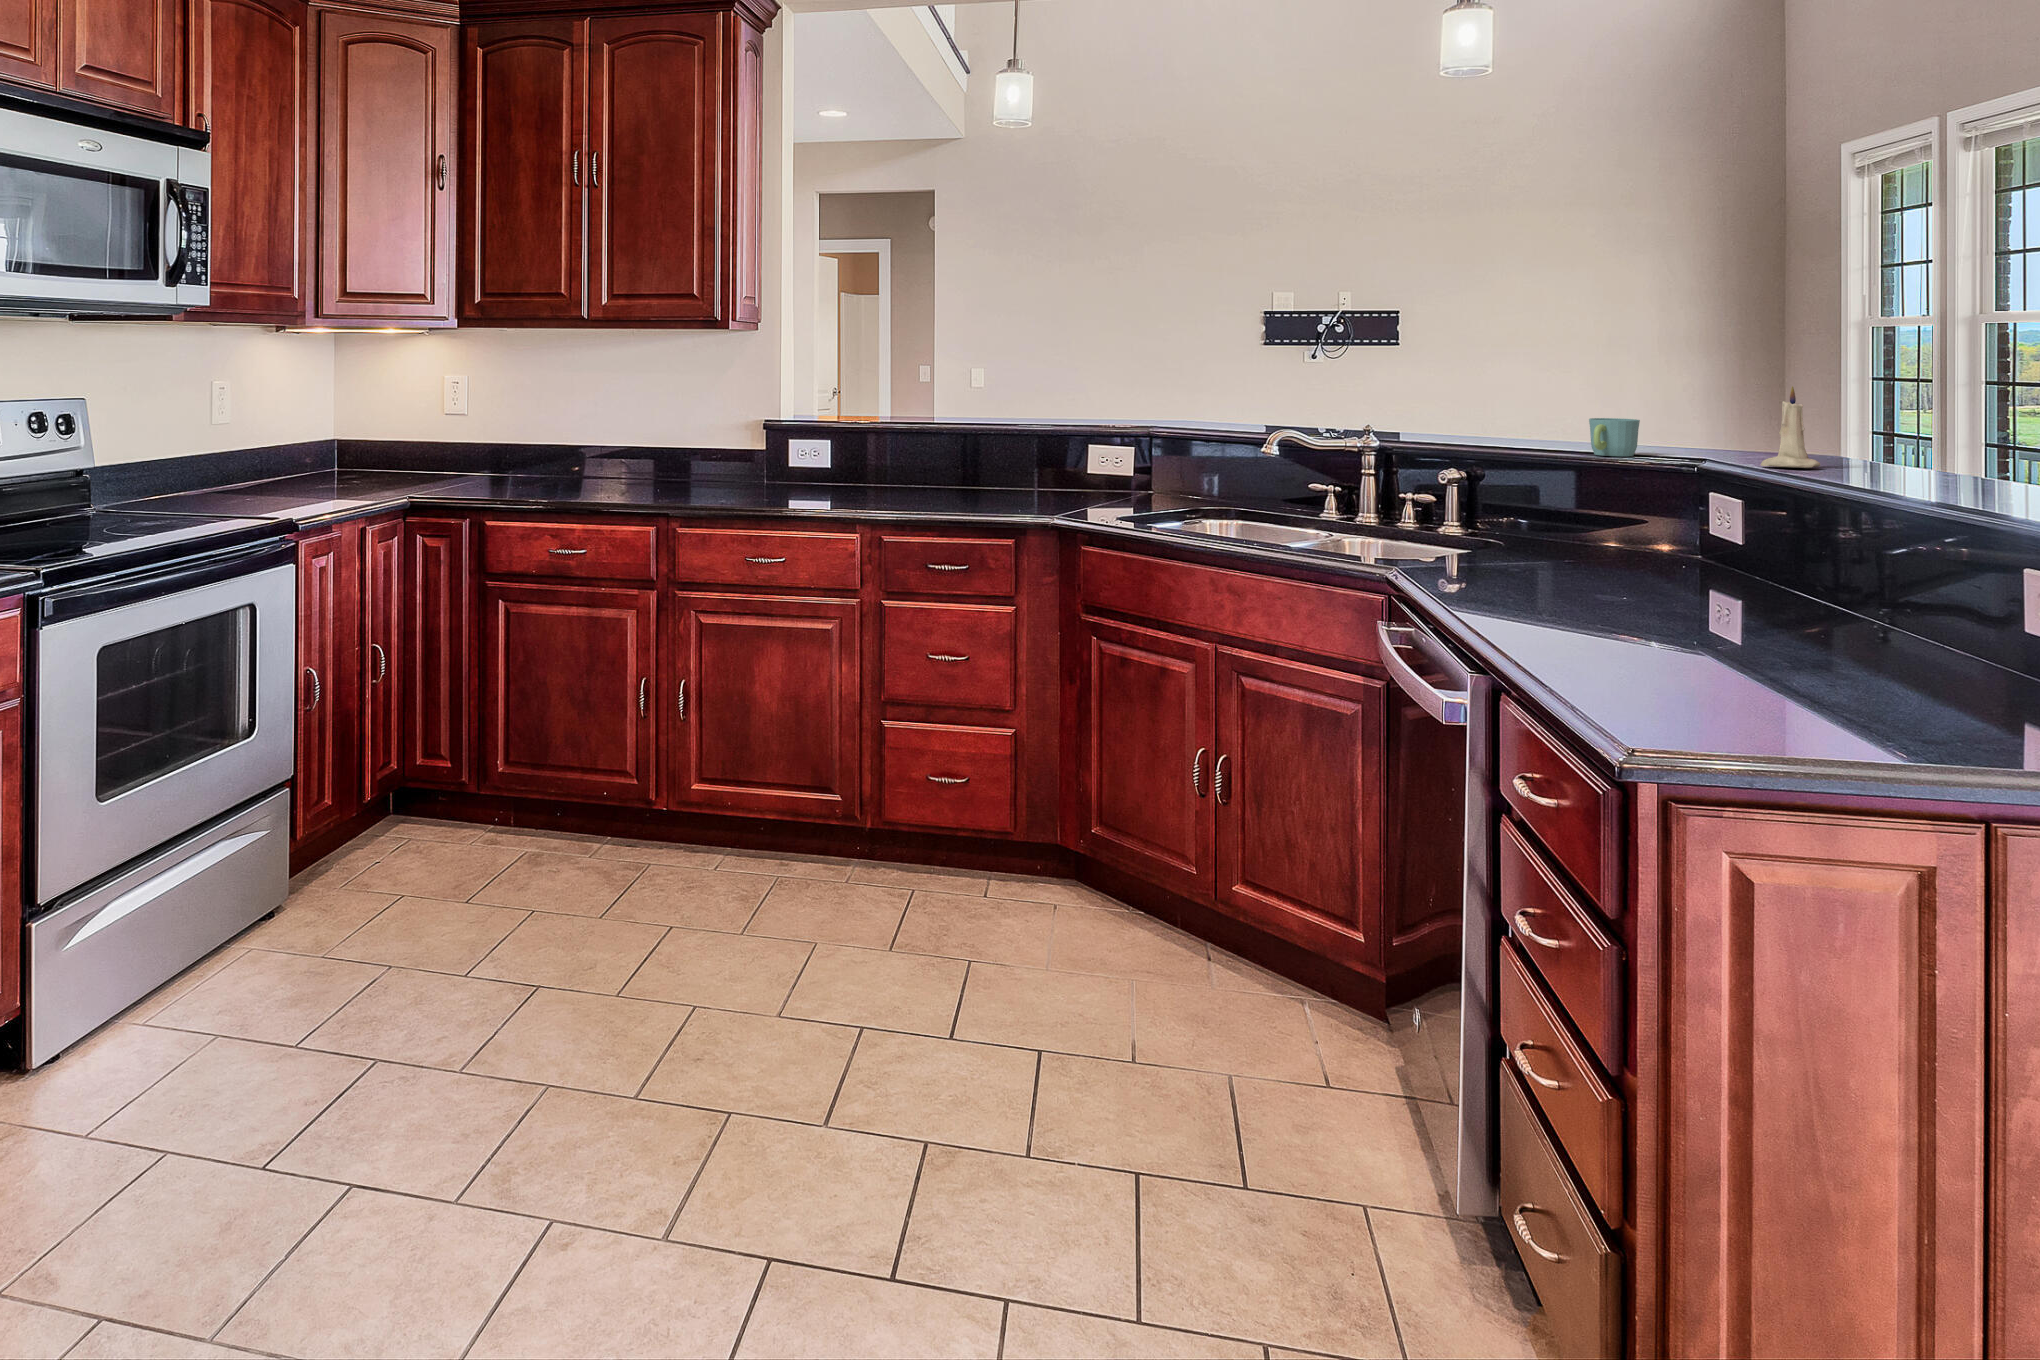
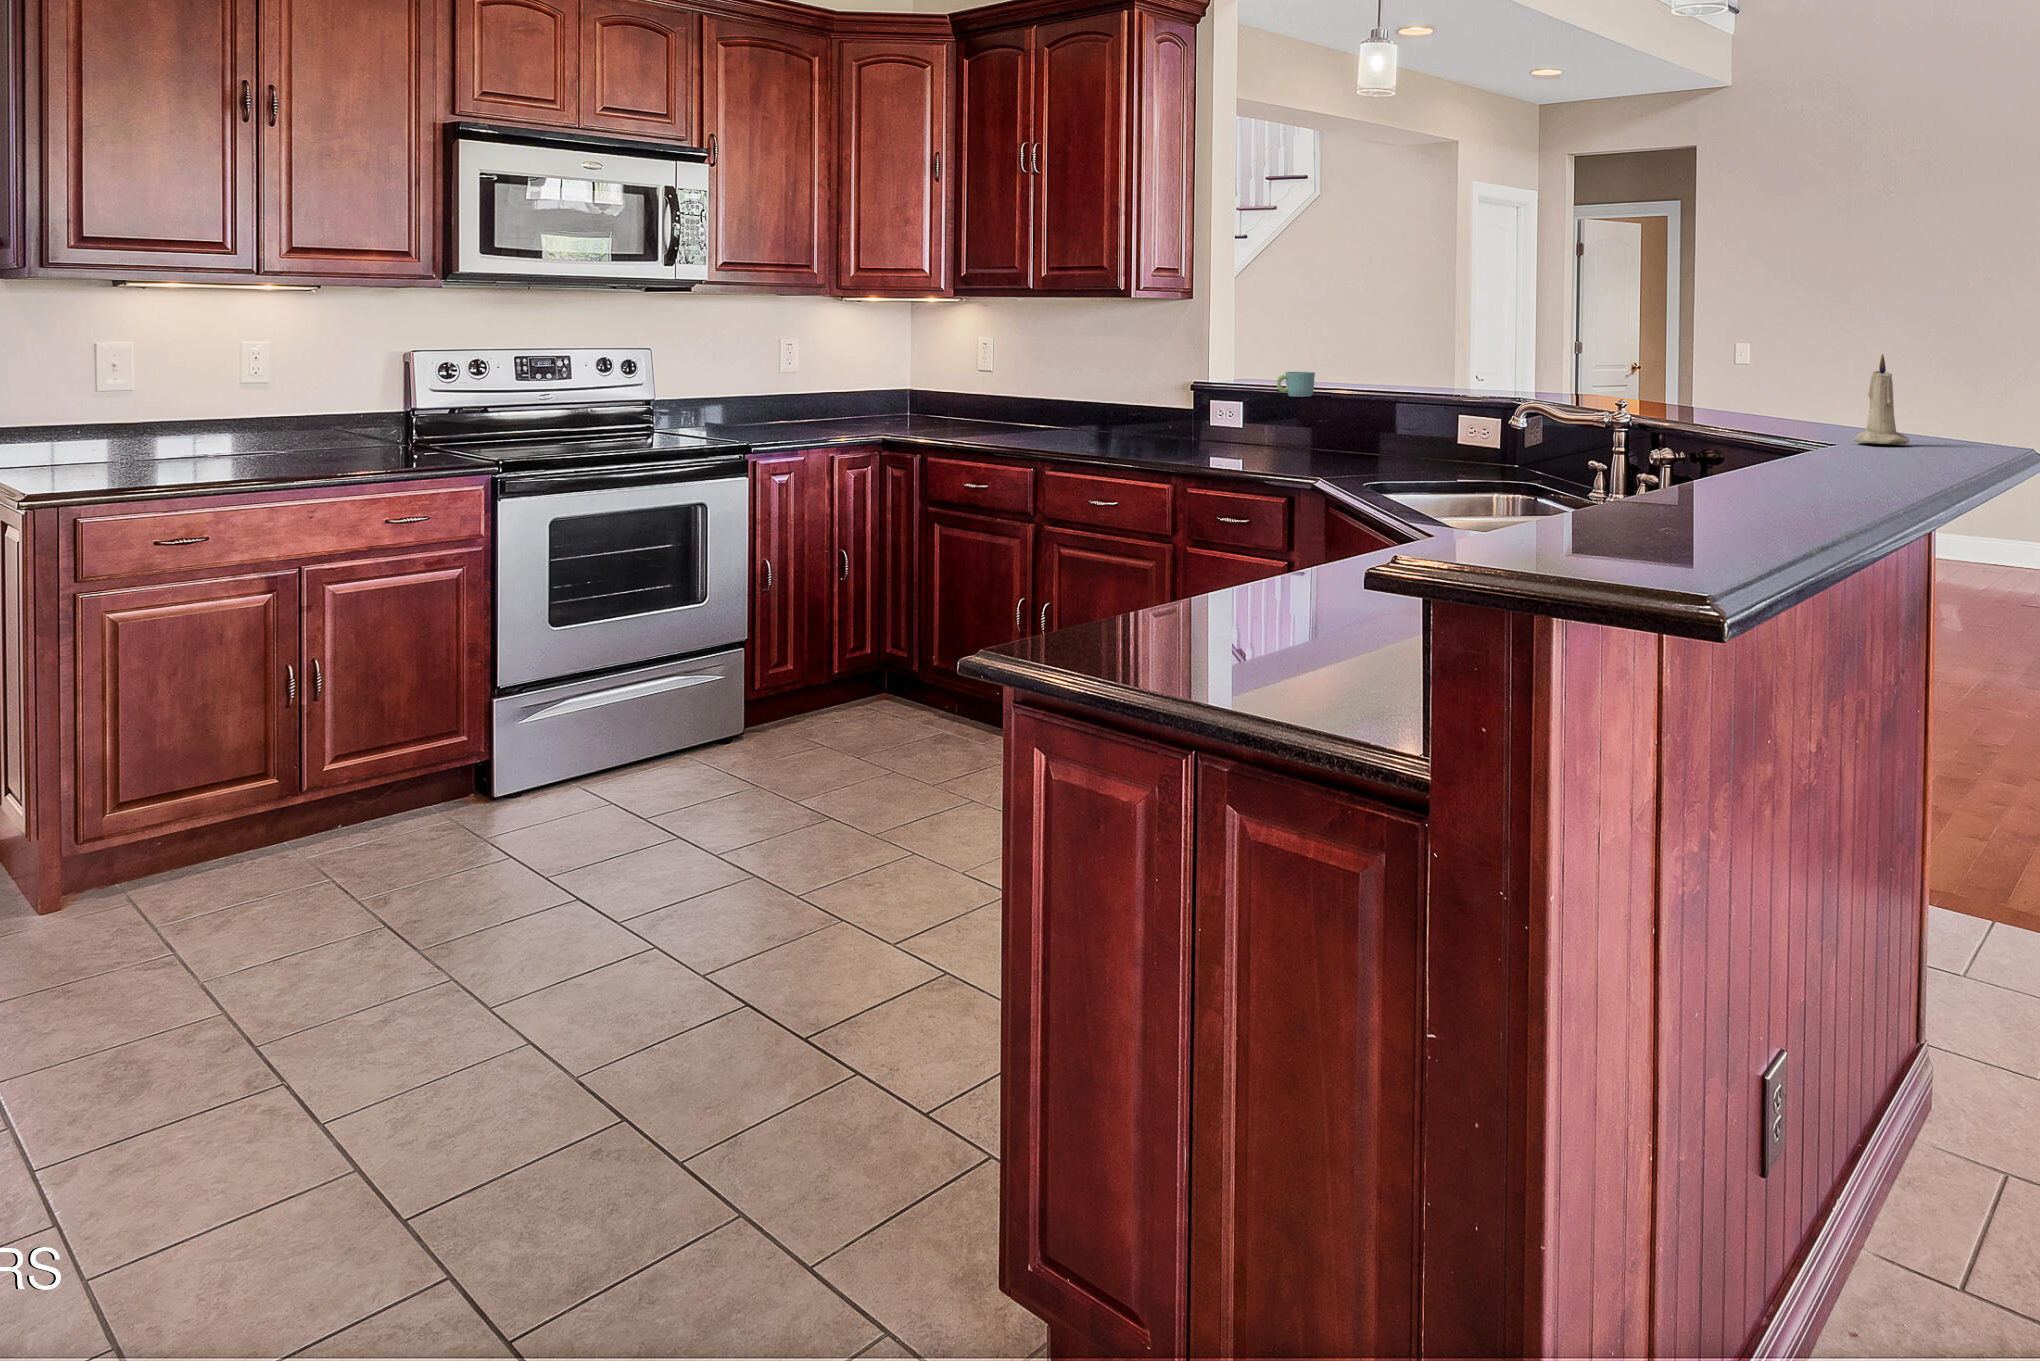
mug: present [1589,418,1640,456] -> present [1277,372,1315,397]

